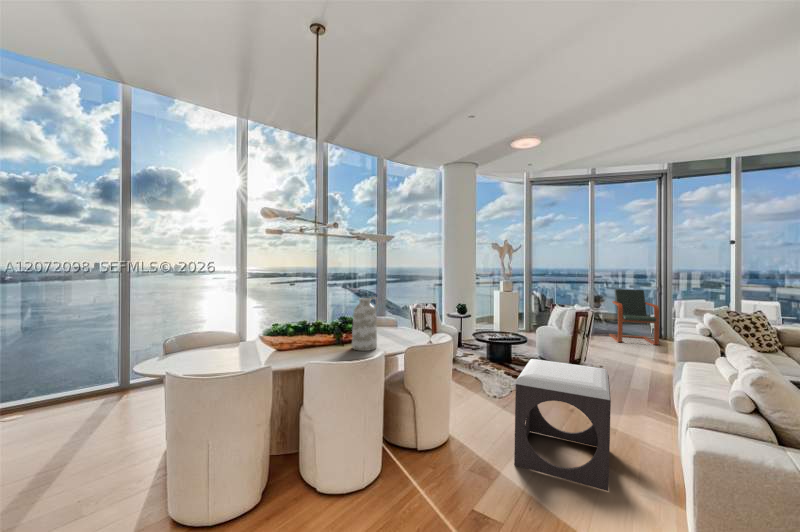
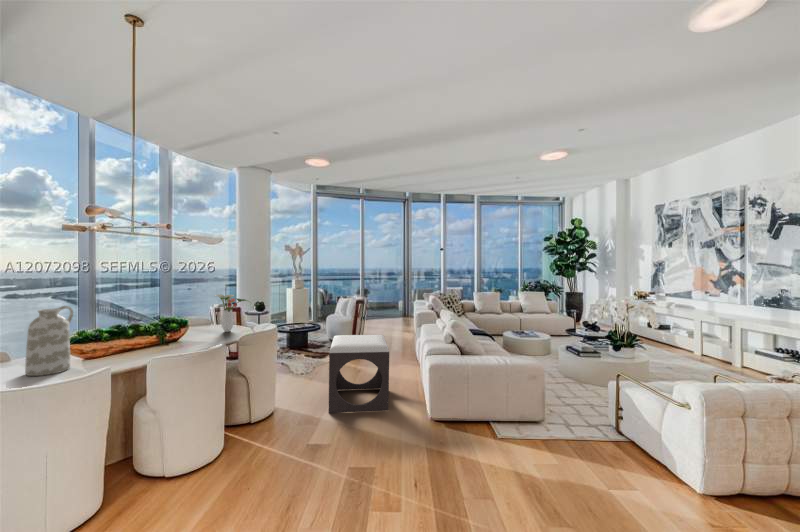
armchair: present [609,289,659,345] -> none [373,283,404,322]
flower arrangement: none [392,296,429,337] -> present [215,294,248,332]
vase: present [352,297,379,351] -> present [25,306,73,376]

